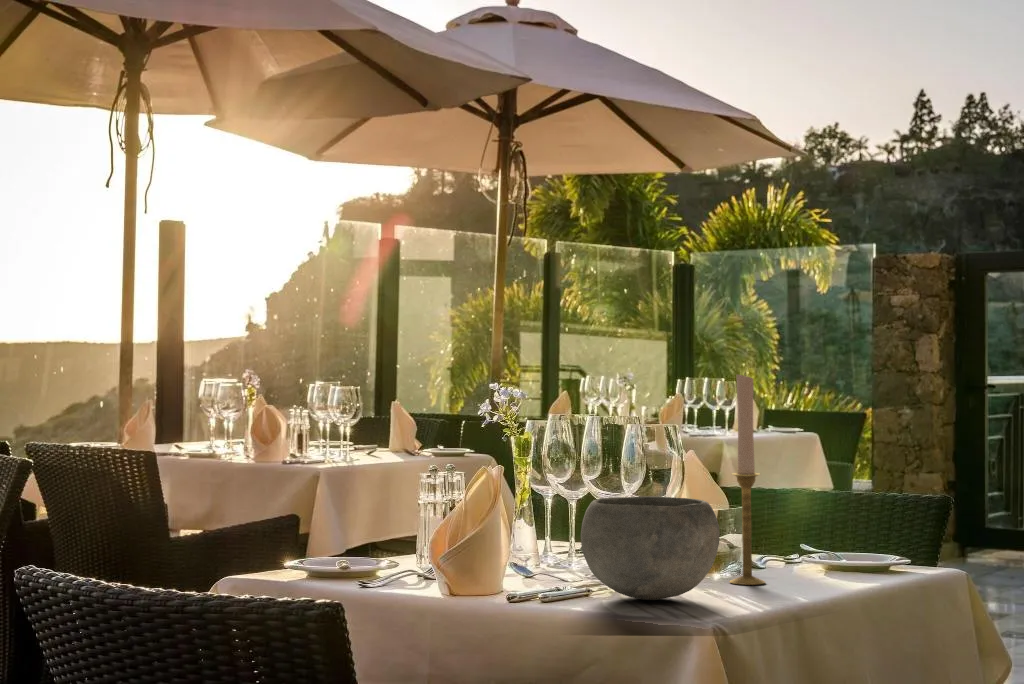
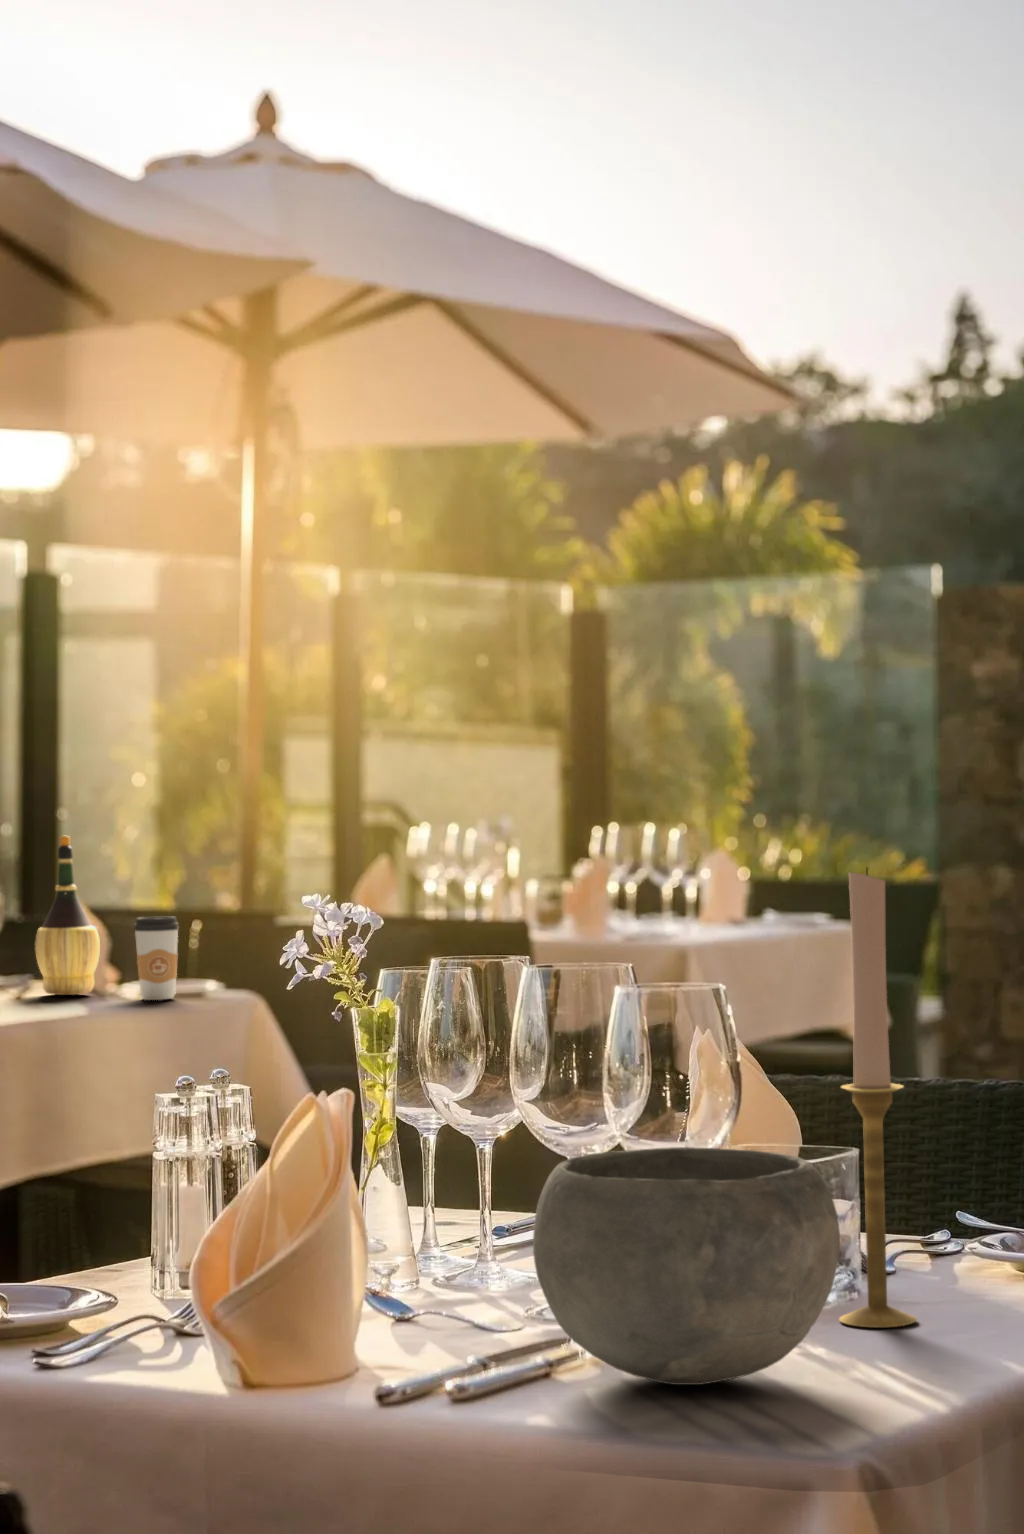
wine bottle: none [383,372,415,452] -> present [35,836,100,995]
coffee cup: none [432,414,454,455] -> present [134,916,179,1000]

